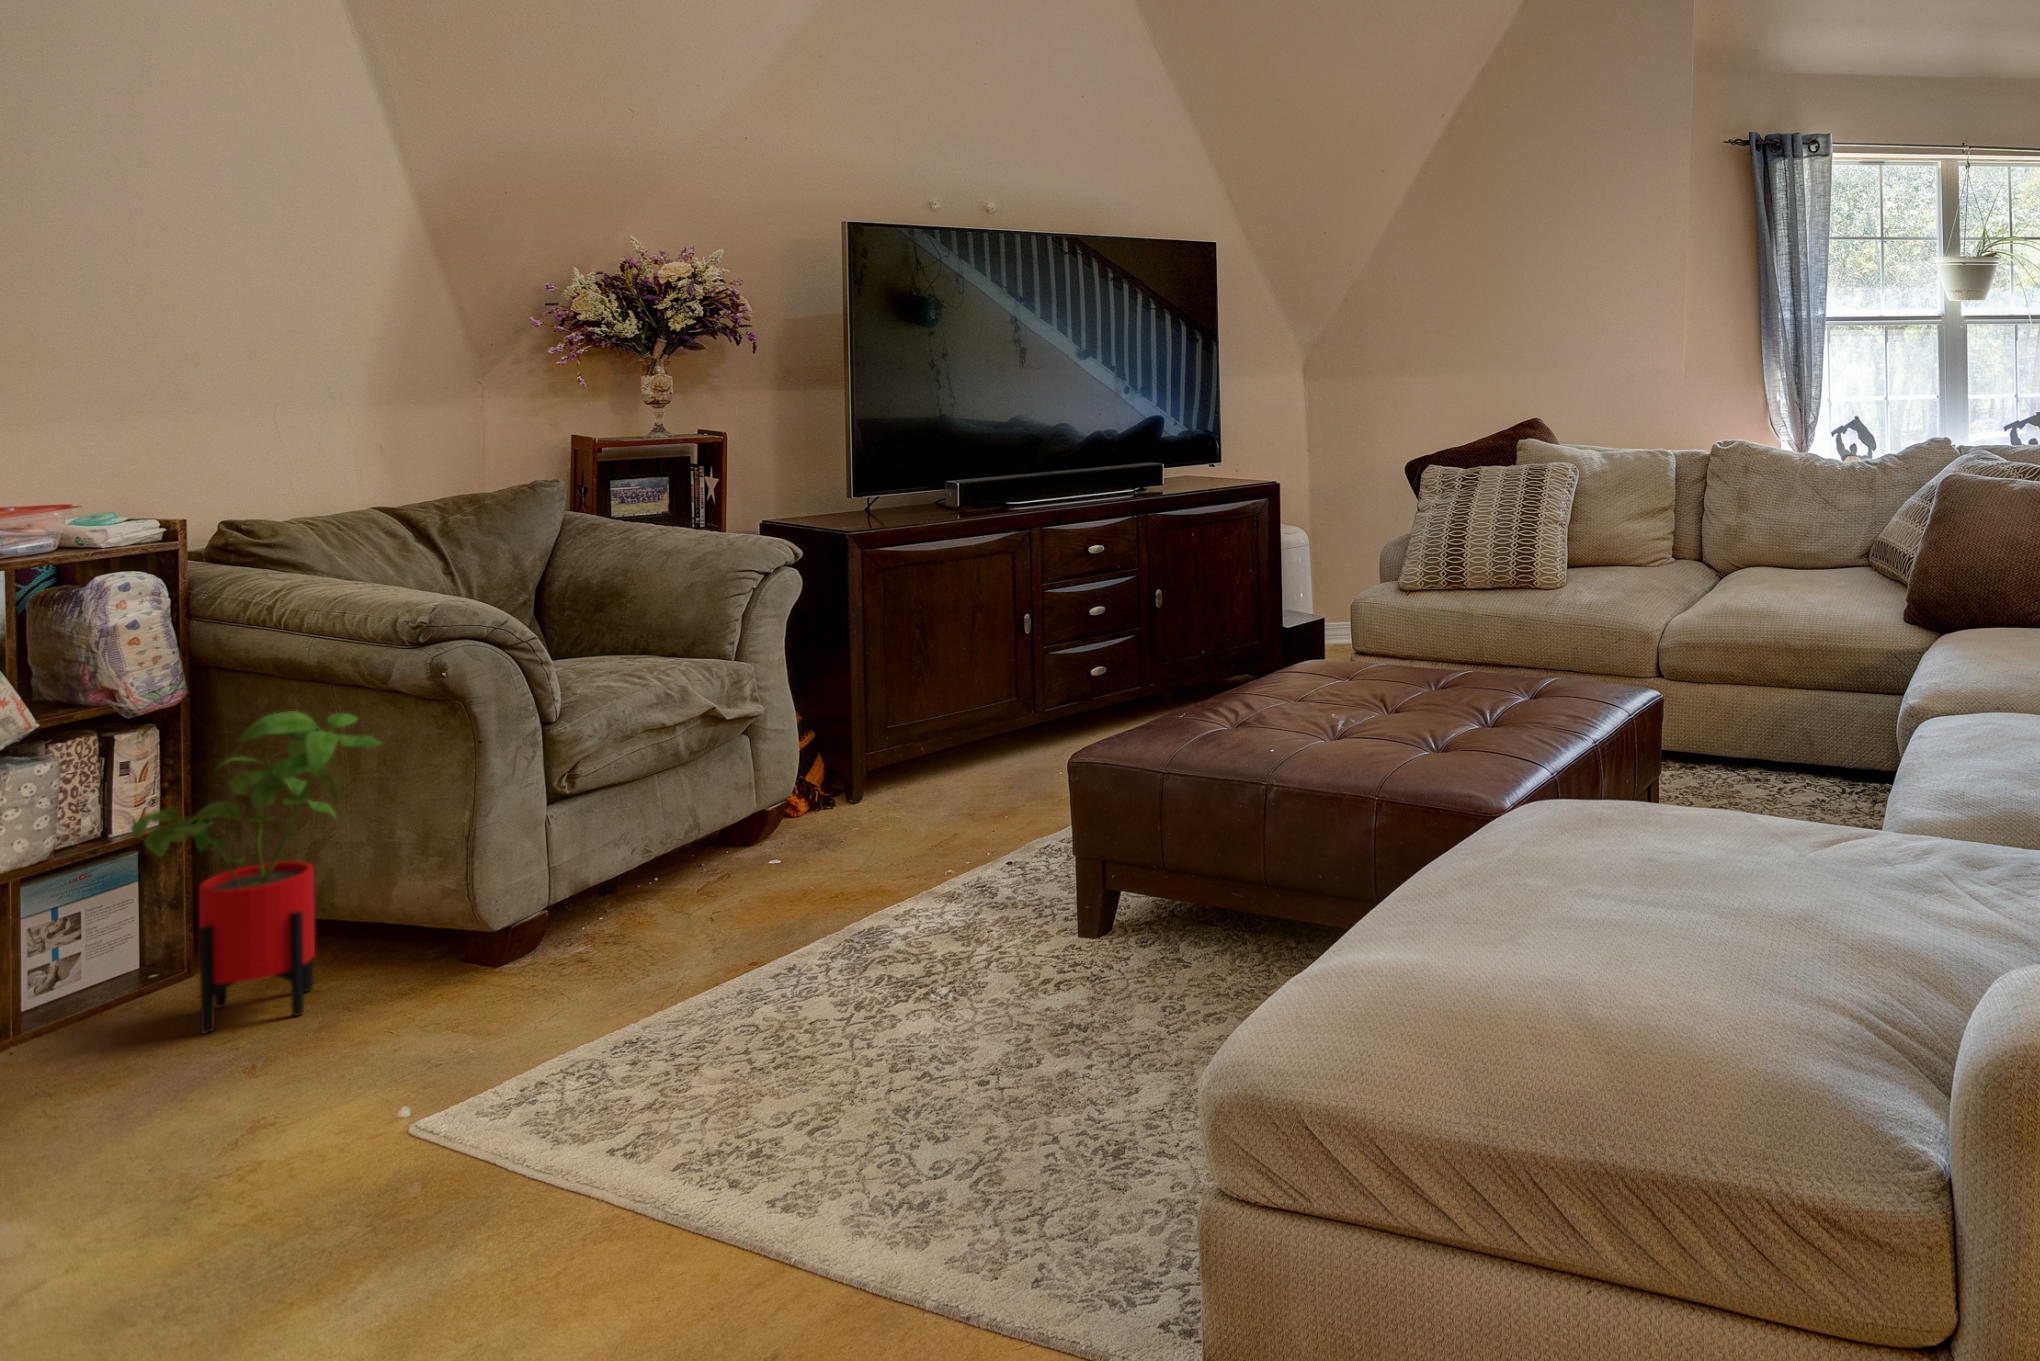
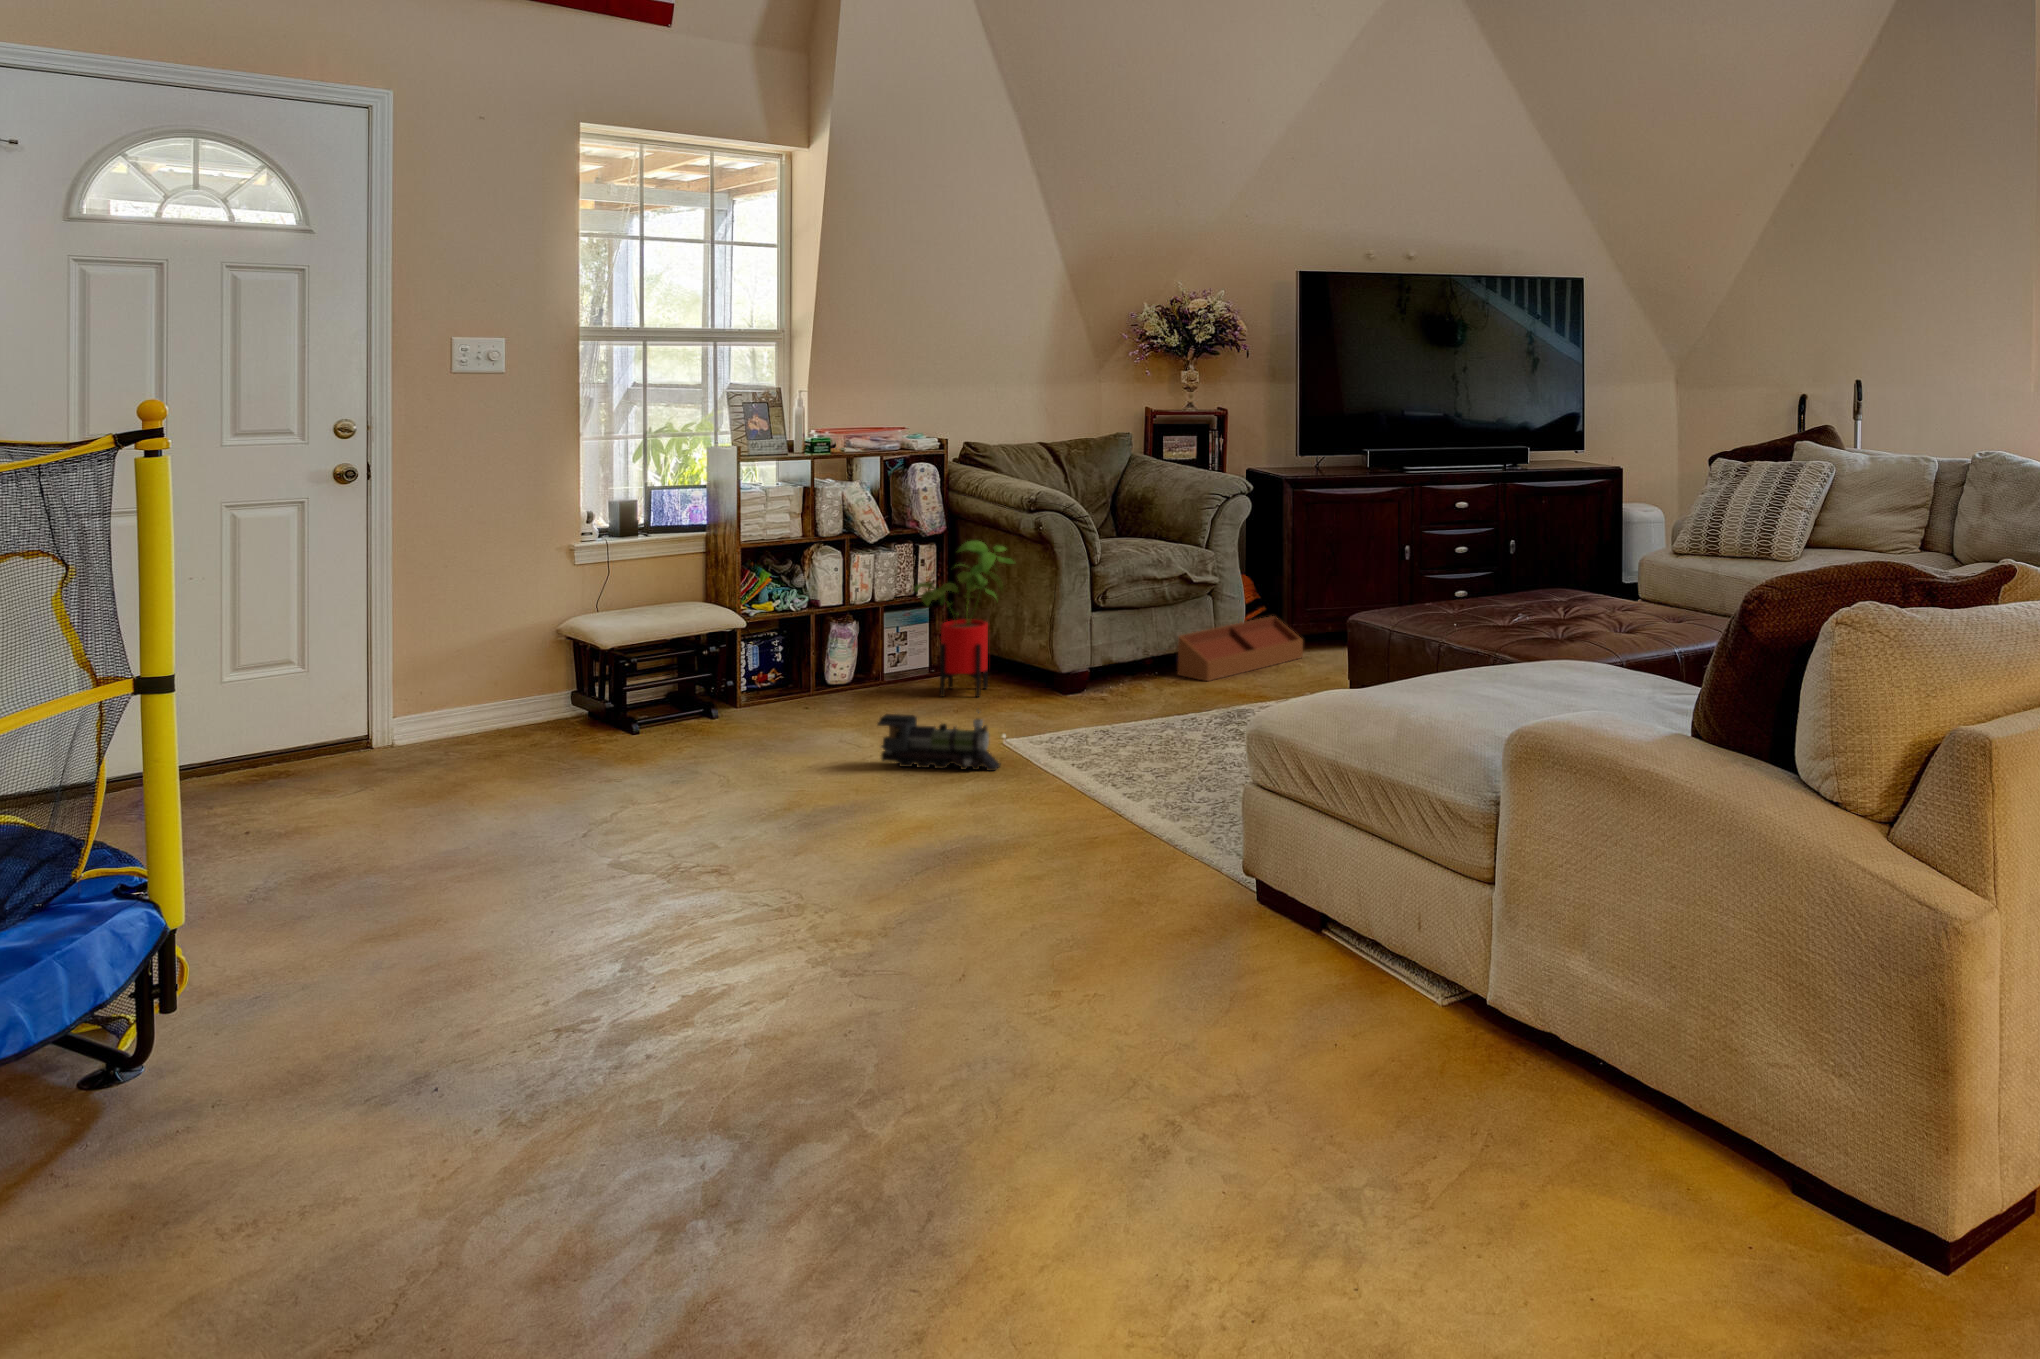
storage bin: none [701,750,898,884] -> present [1177,616,1303,681]
toy train: none [89,1085,434,1270] -> present [878,712,1001,771]

